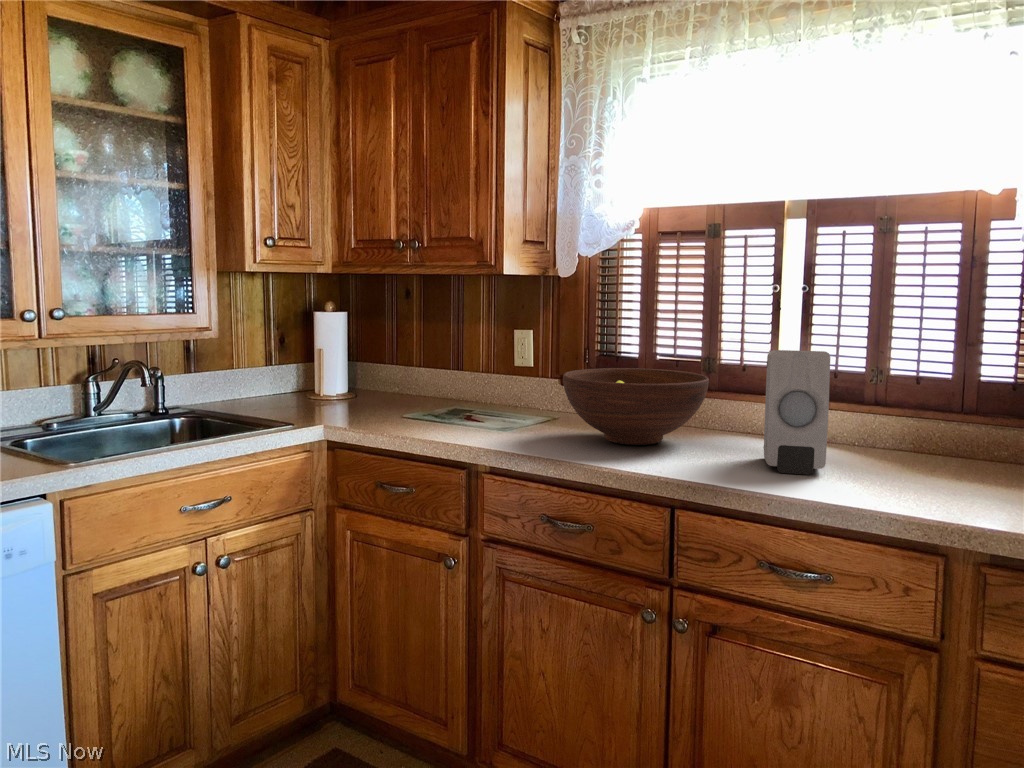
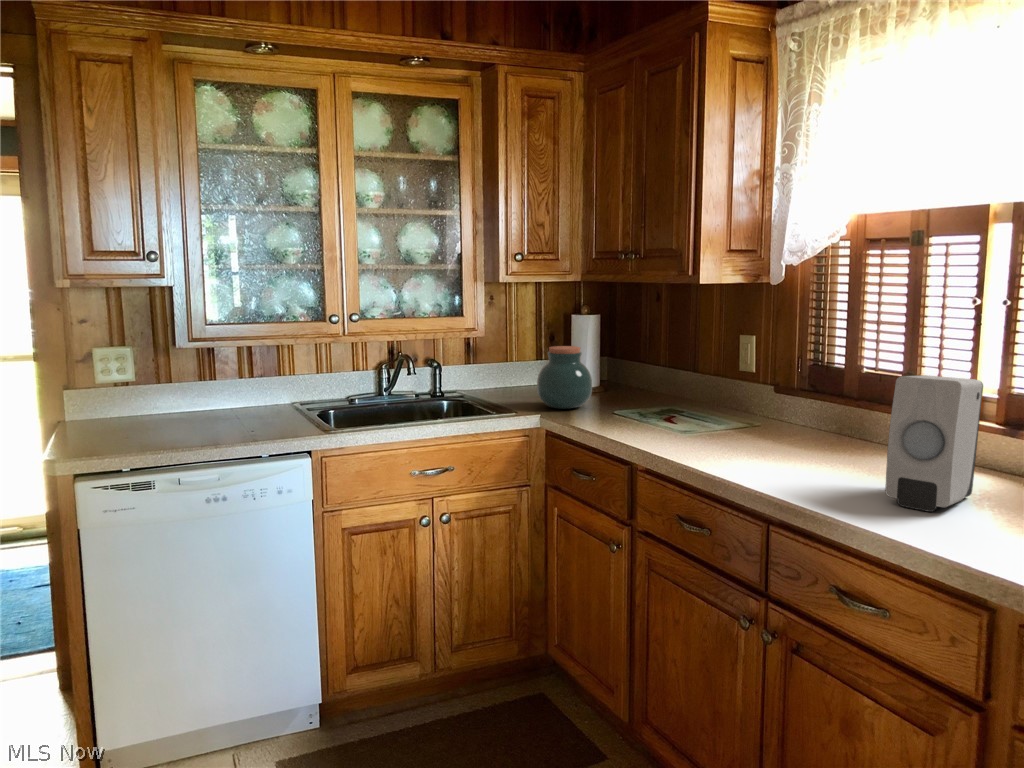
jar: none [304,346,368,418] -> present [537,346,592,409]
fruit bowl: present [563,368,709,445] -> none [725,380,878,460]

